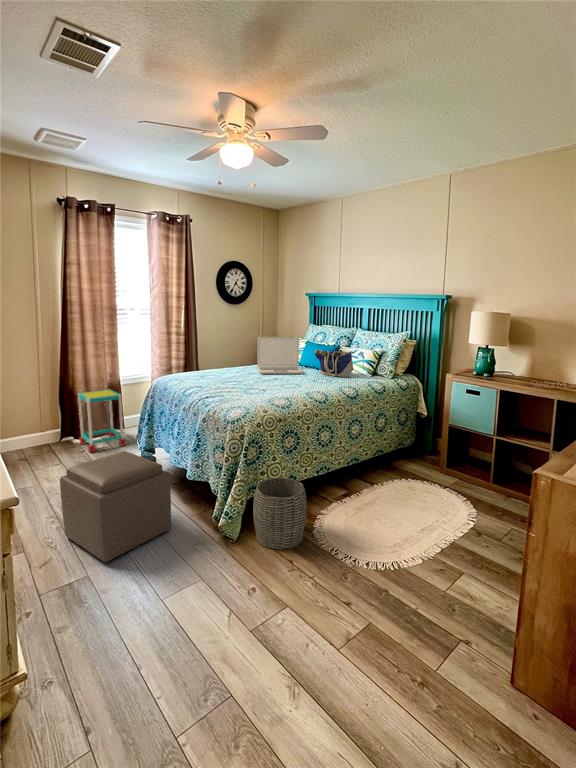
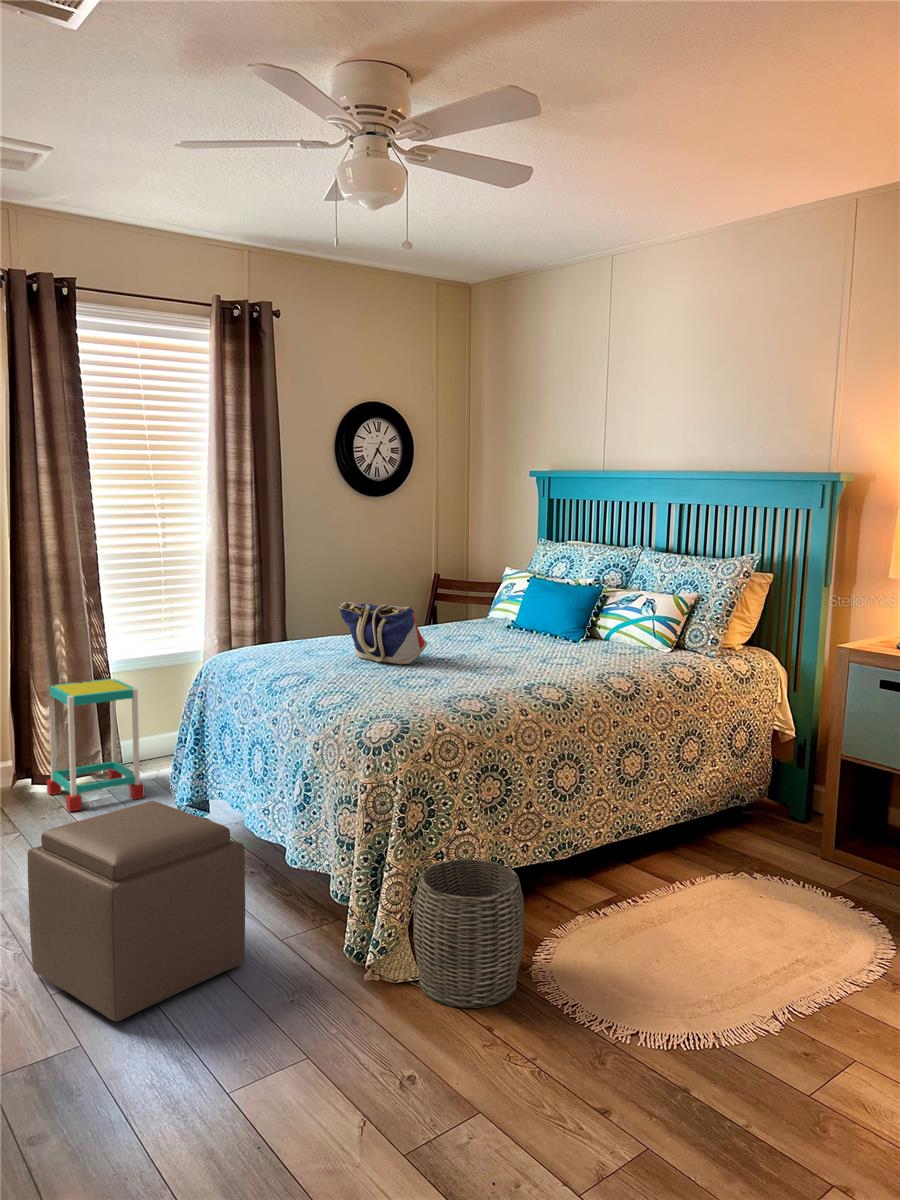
laptop: present [257,337,303,374] -> none [425,566,522,645]
tote bag: present [314,350,353,377] -> present [339,602,427,664]

